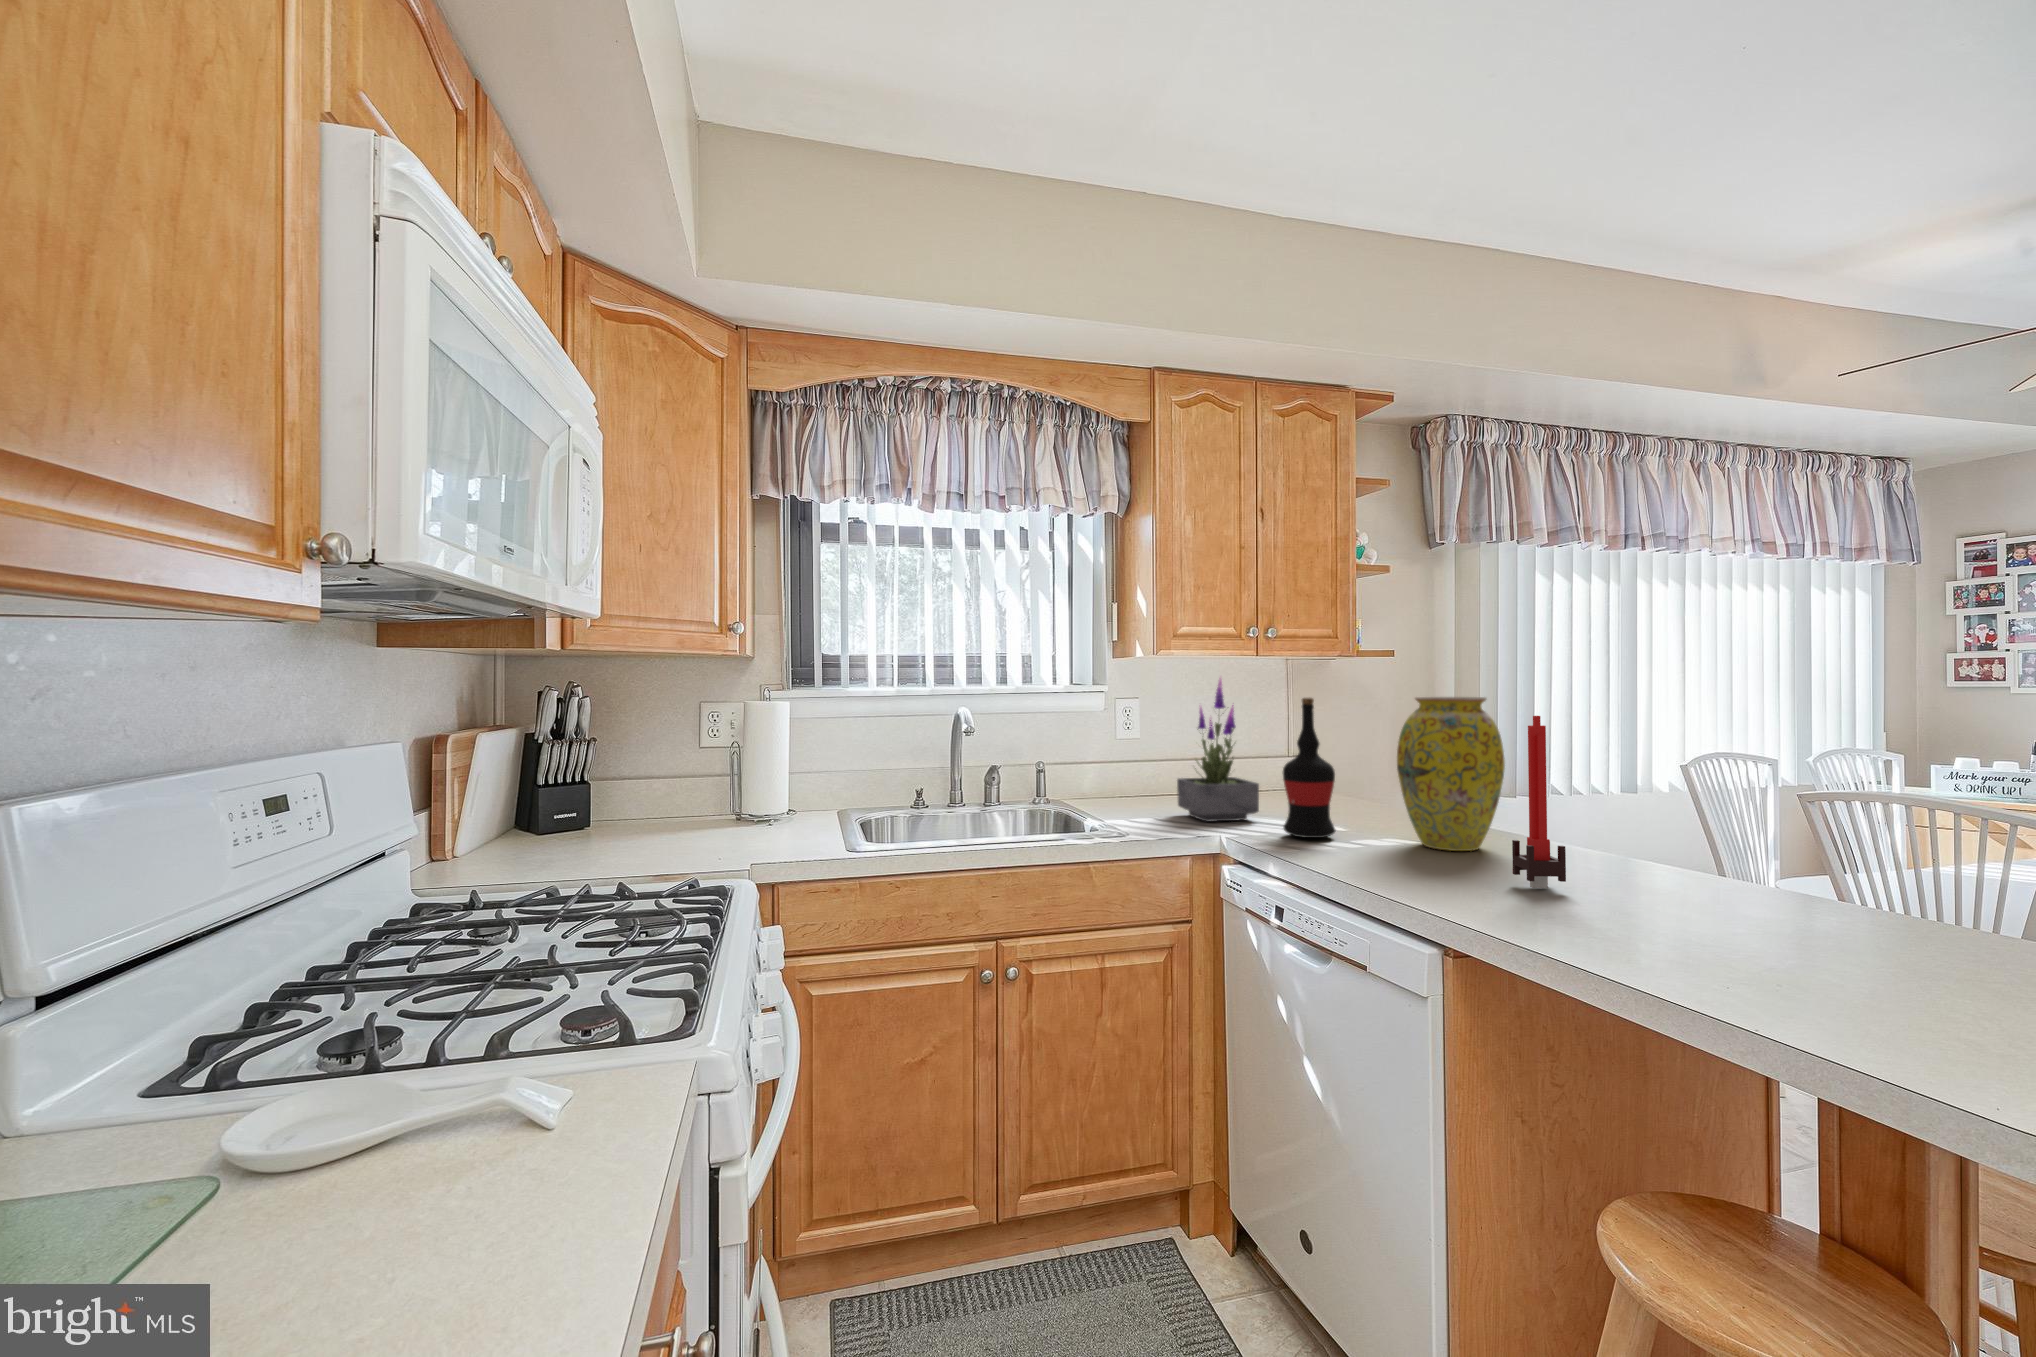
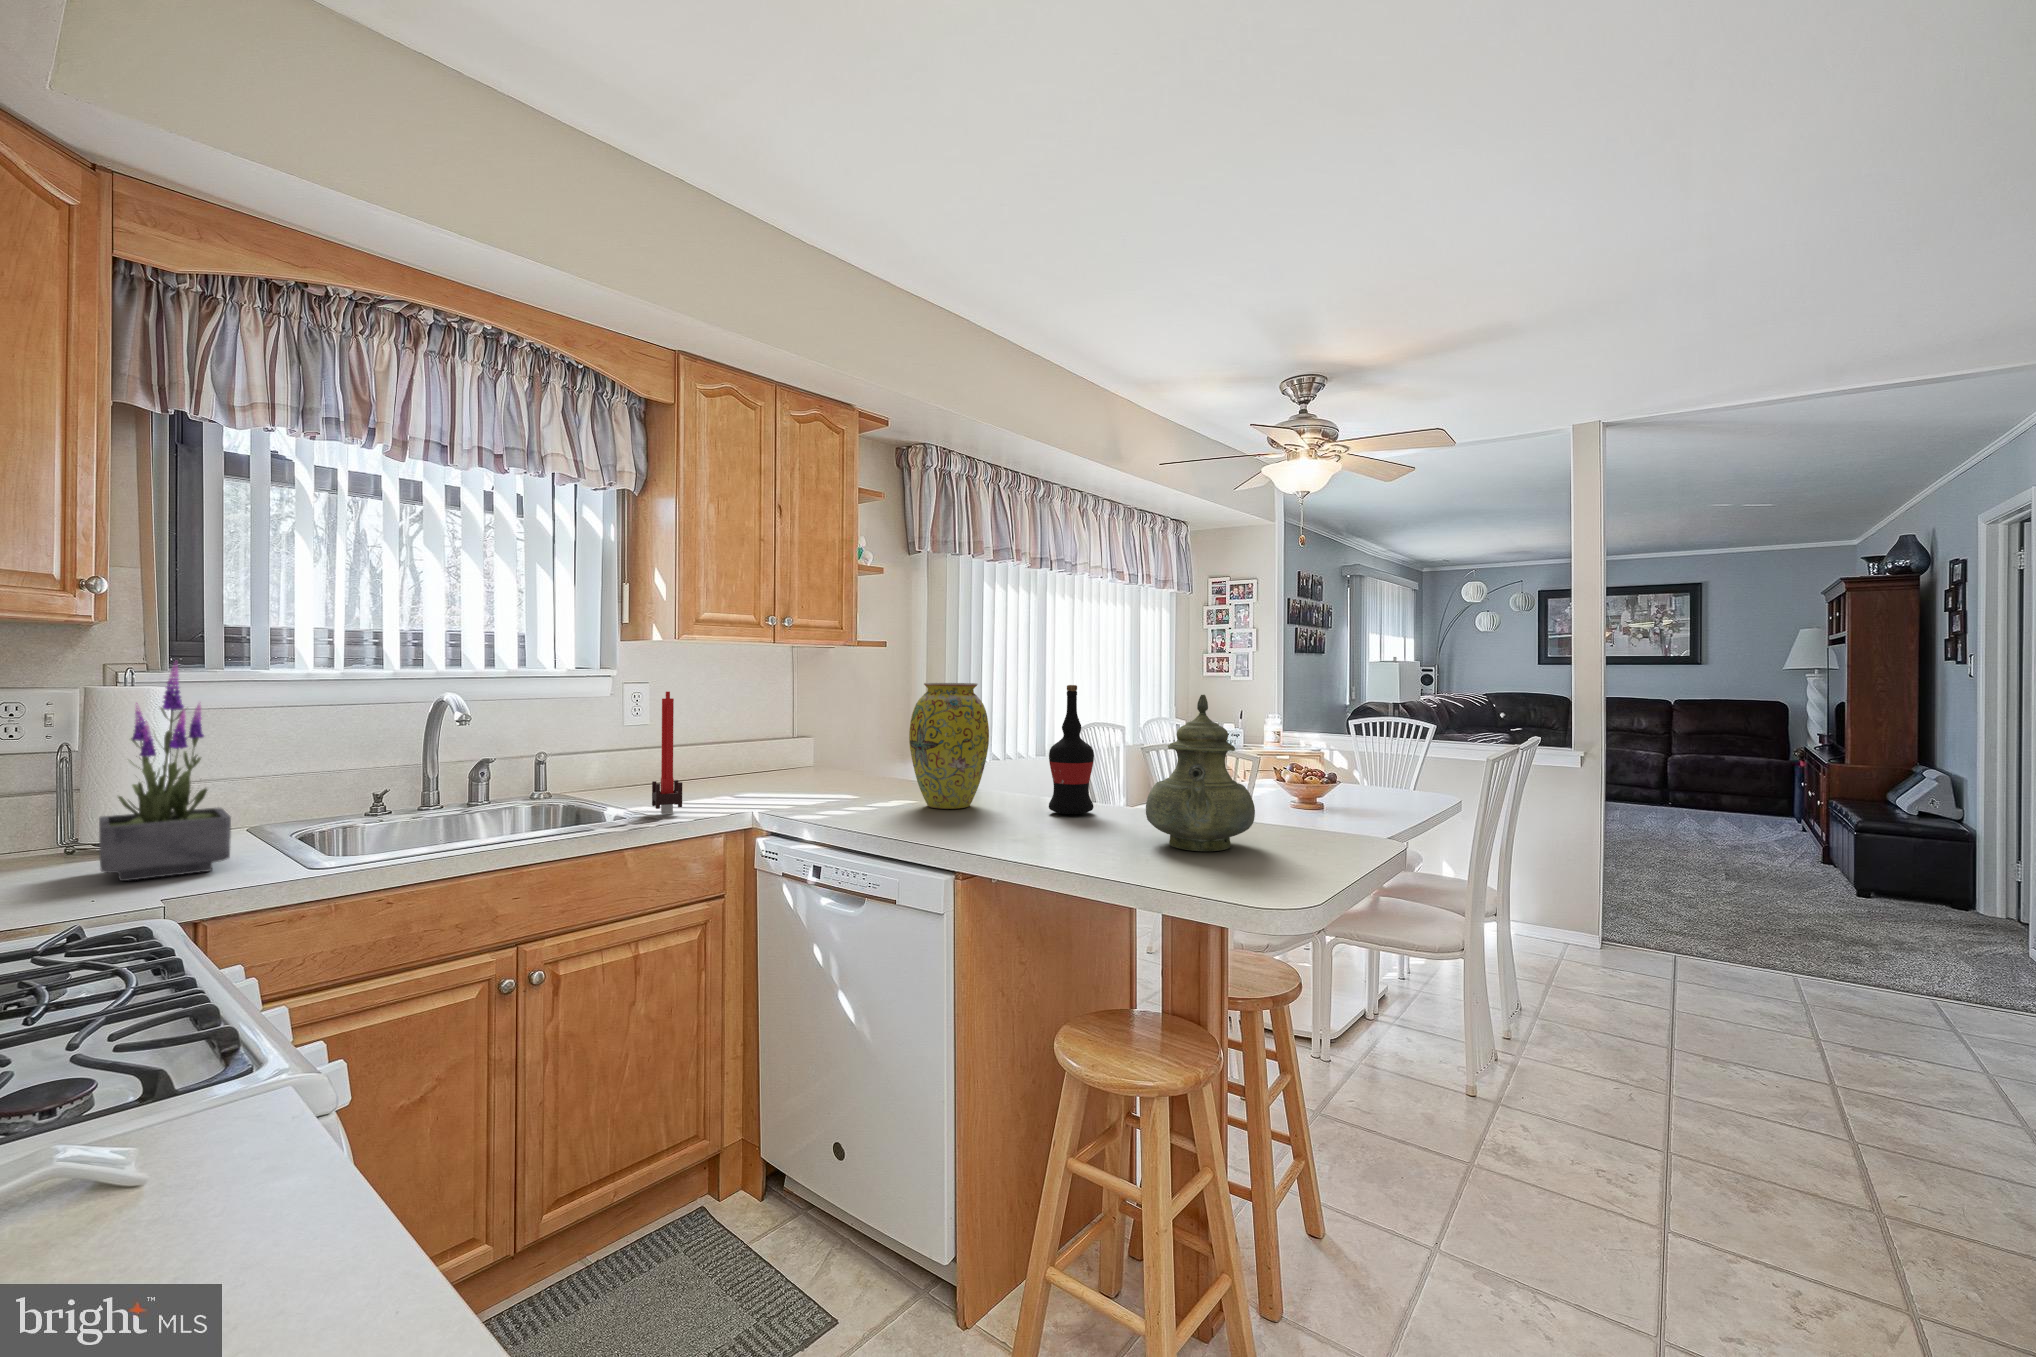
potted plant: present [1177,678,1259,822] -> present [99,666,231,881]
wine bottle: present [1283,698,1335,838] -> present [1049,685,1094,814]
candle: present [1512,716,1566,888] -> present [652,692,682,814]
teapot: none [1734,716,1963,966] -> present [1146,695,1255,851]

